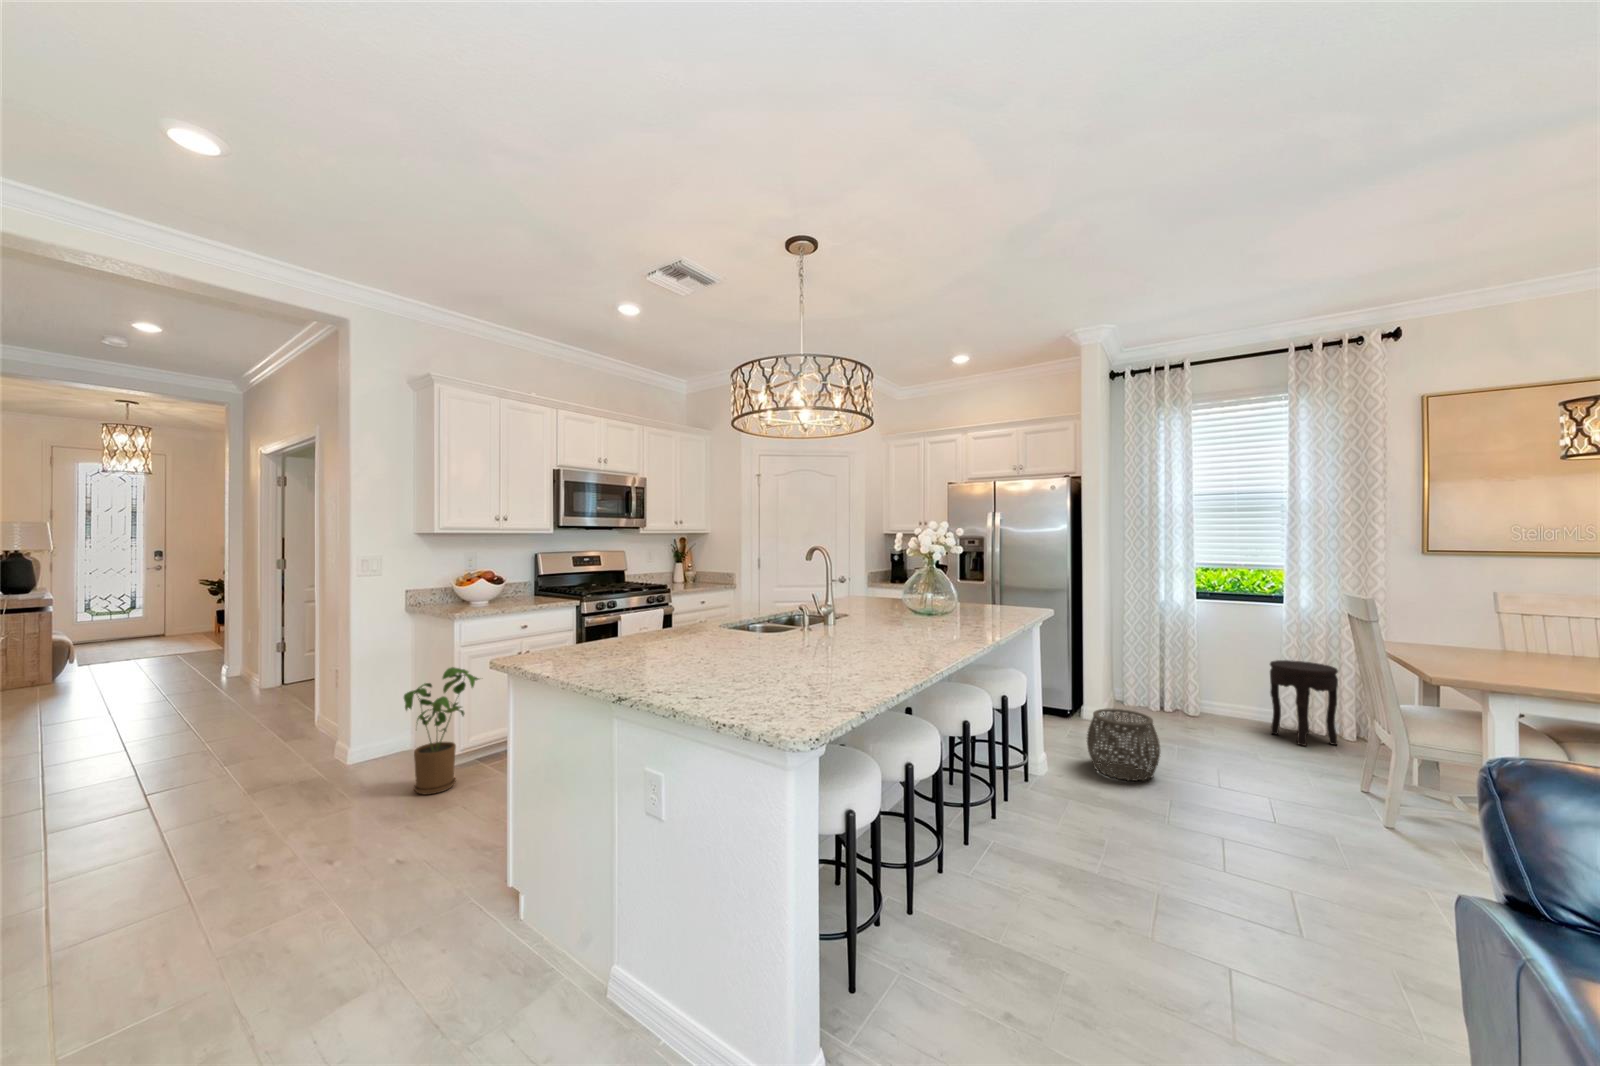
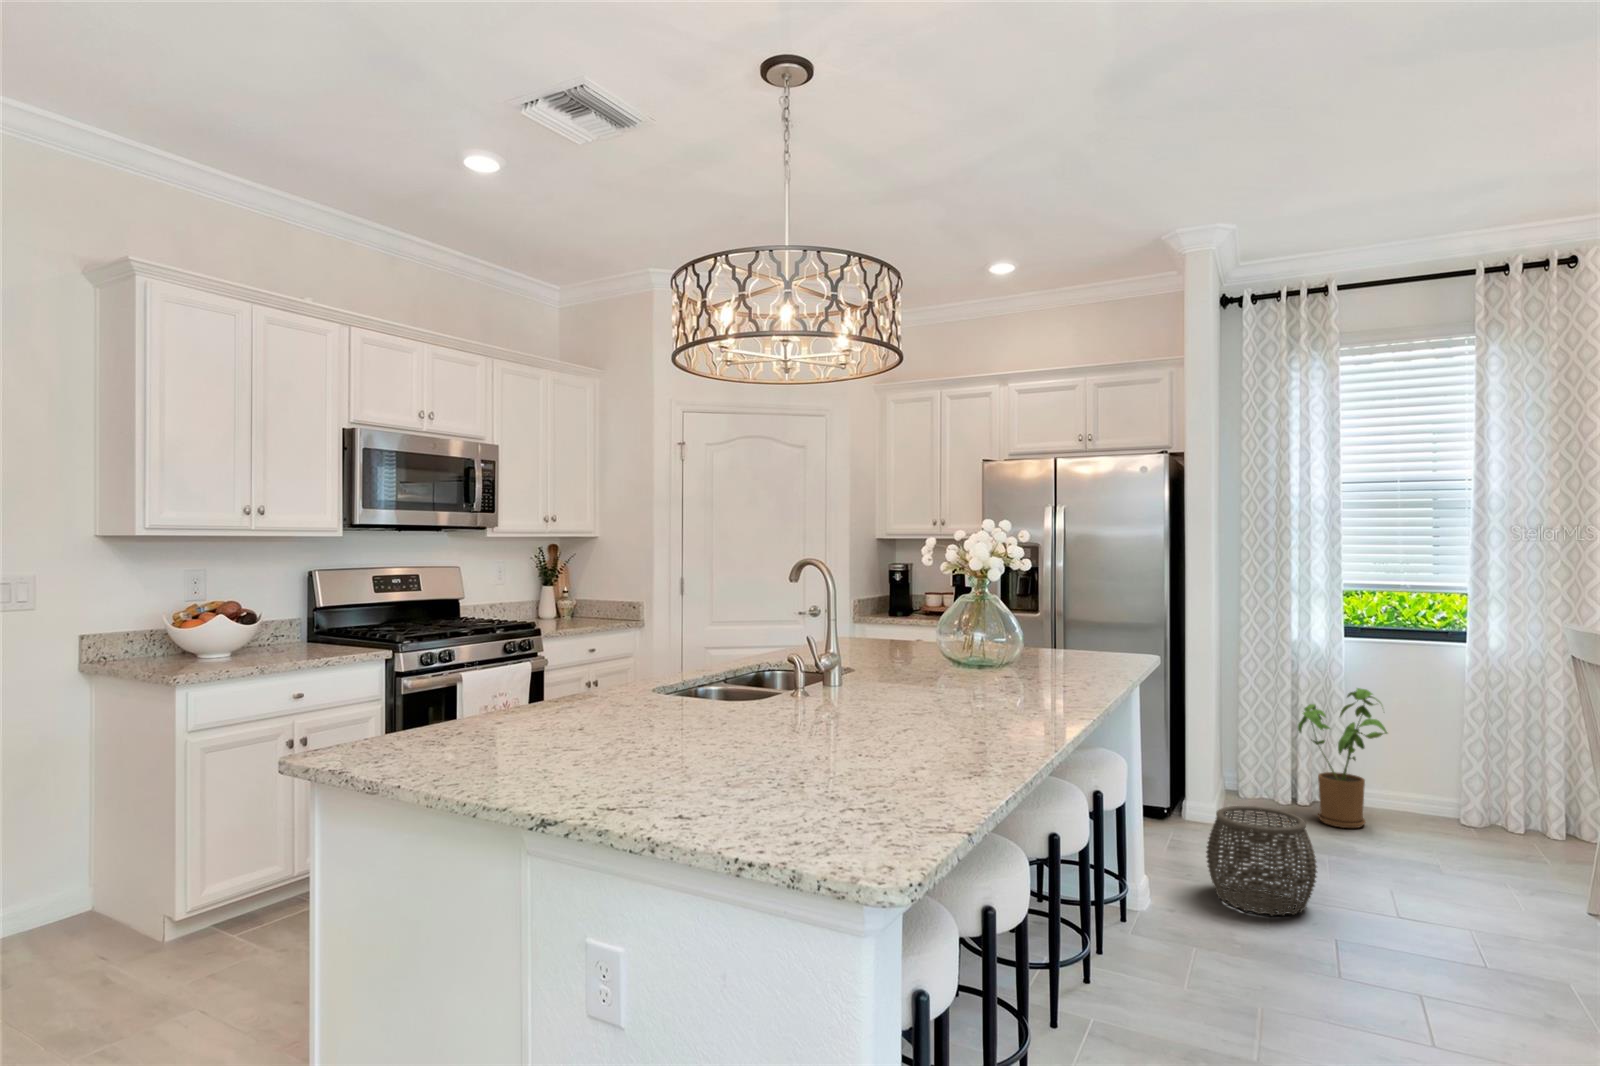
side table: present [1270,660,1338,746] -> none [1453,727,1549,852]
house plant: present [404,667,479,794] -> present [1298,688,1387,828]

